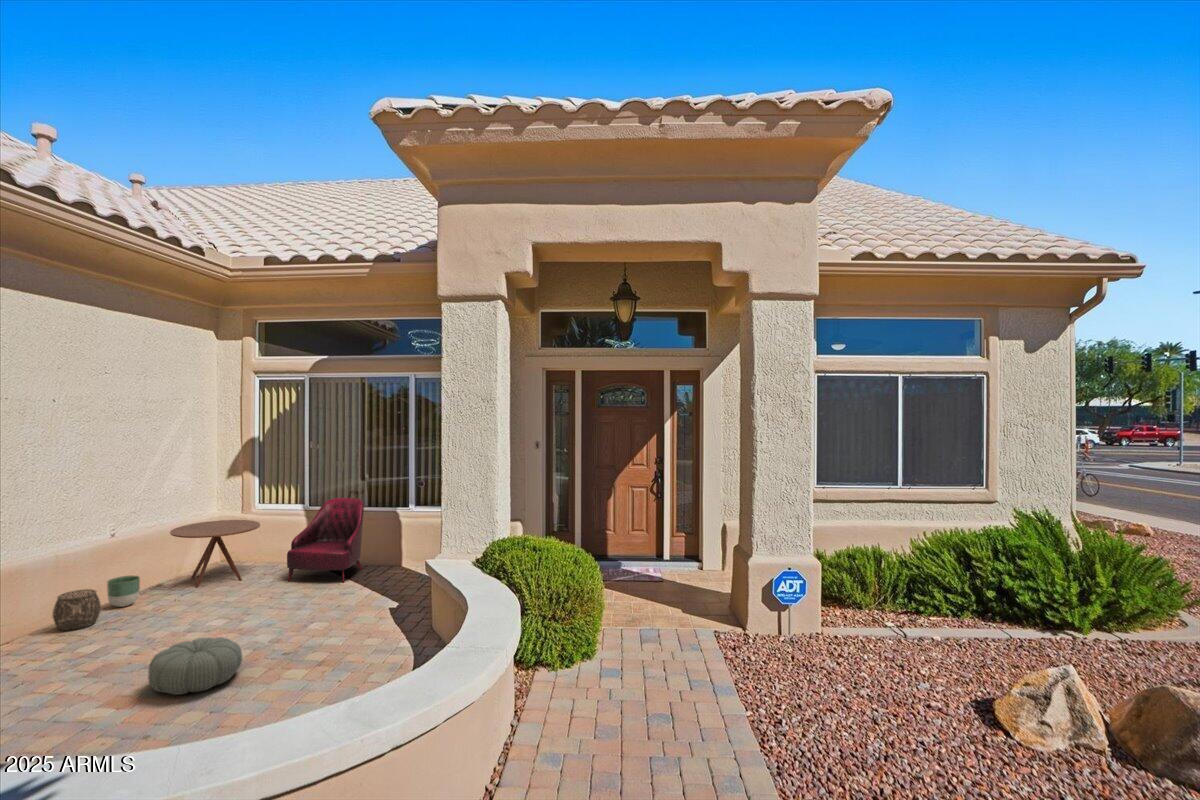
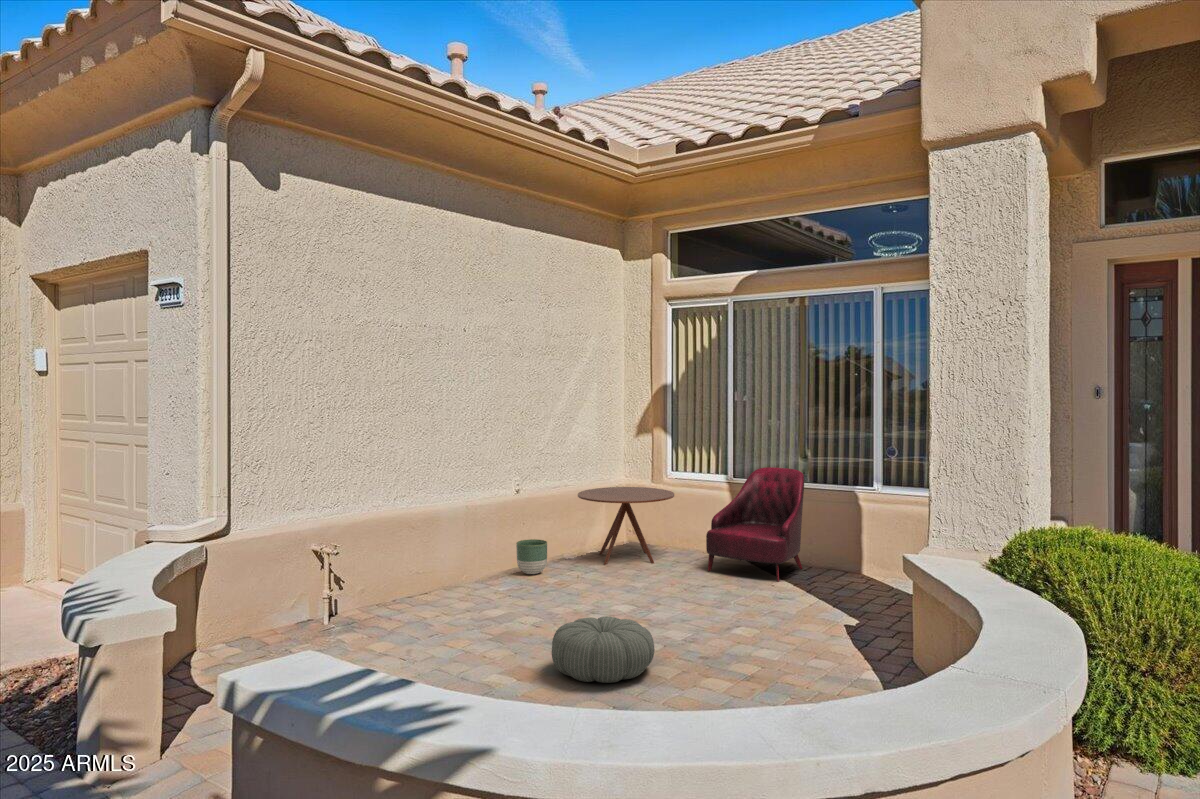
woven basket: present [53,589,101,630] -> none [466,547,510,591]

